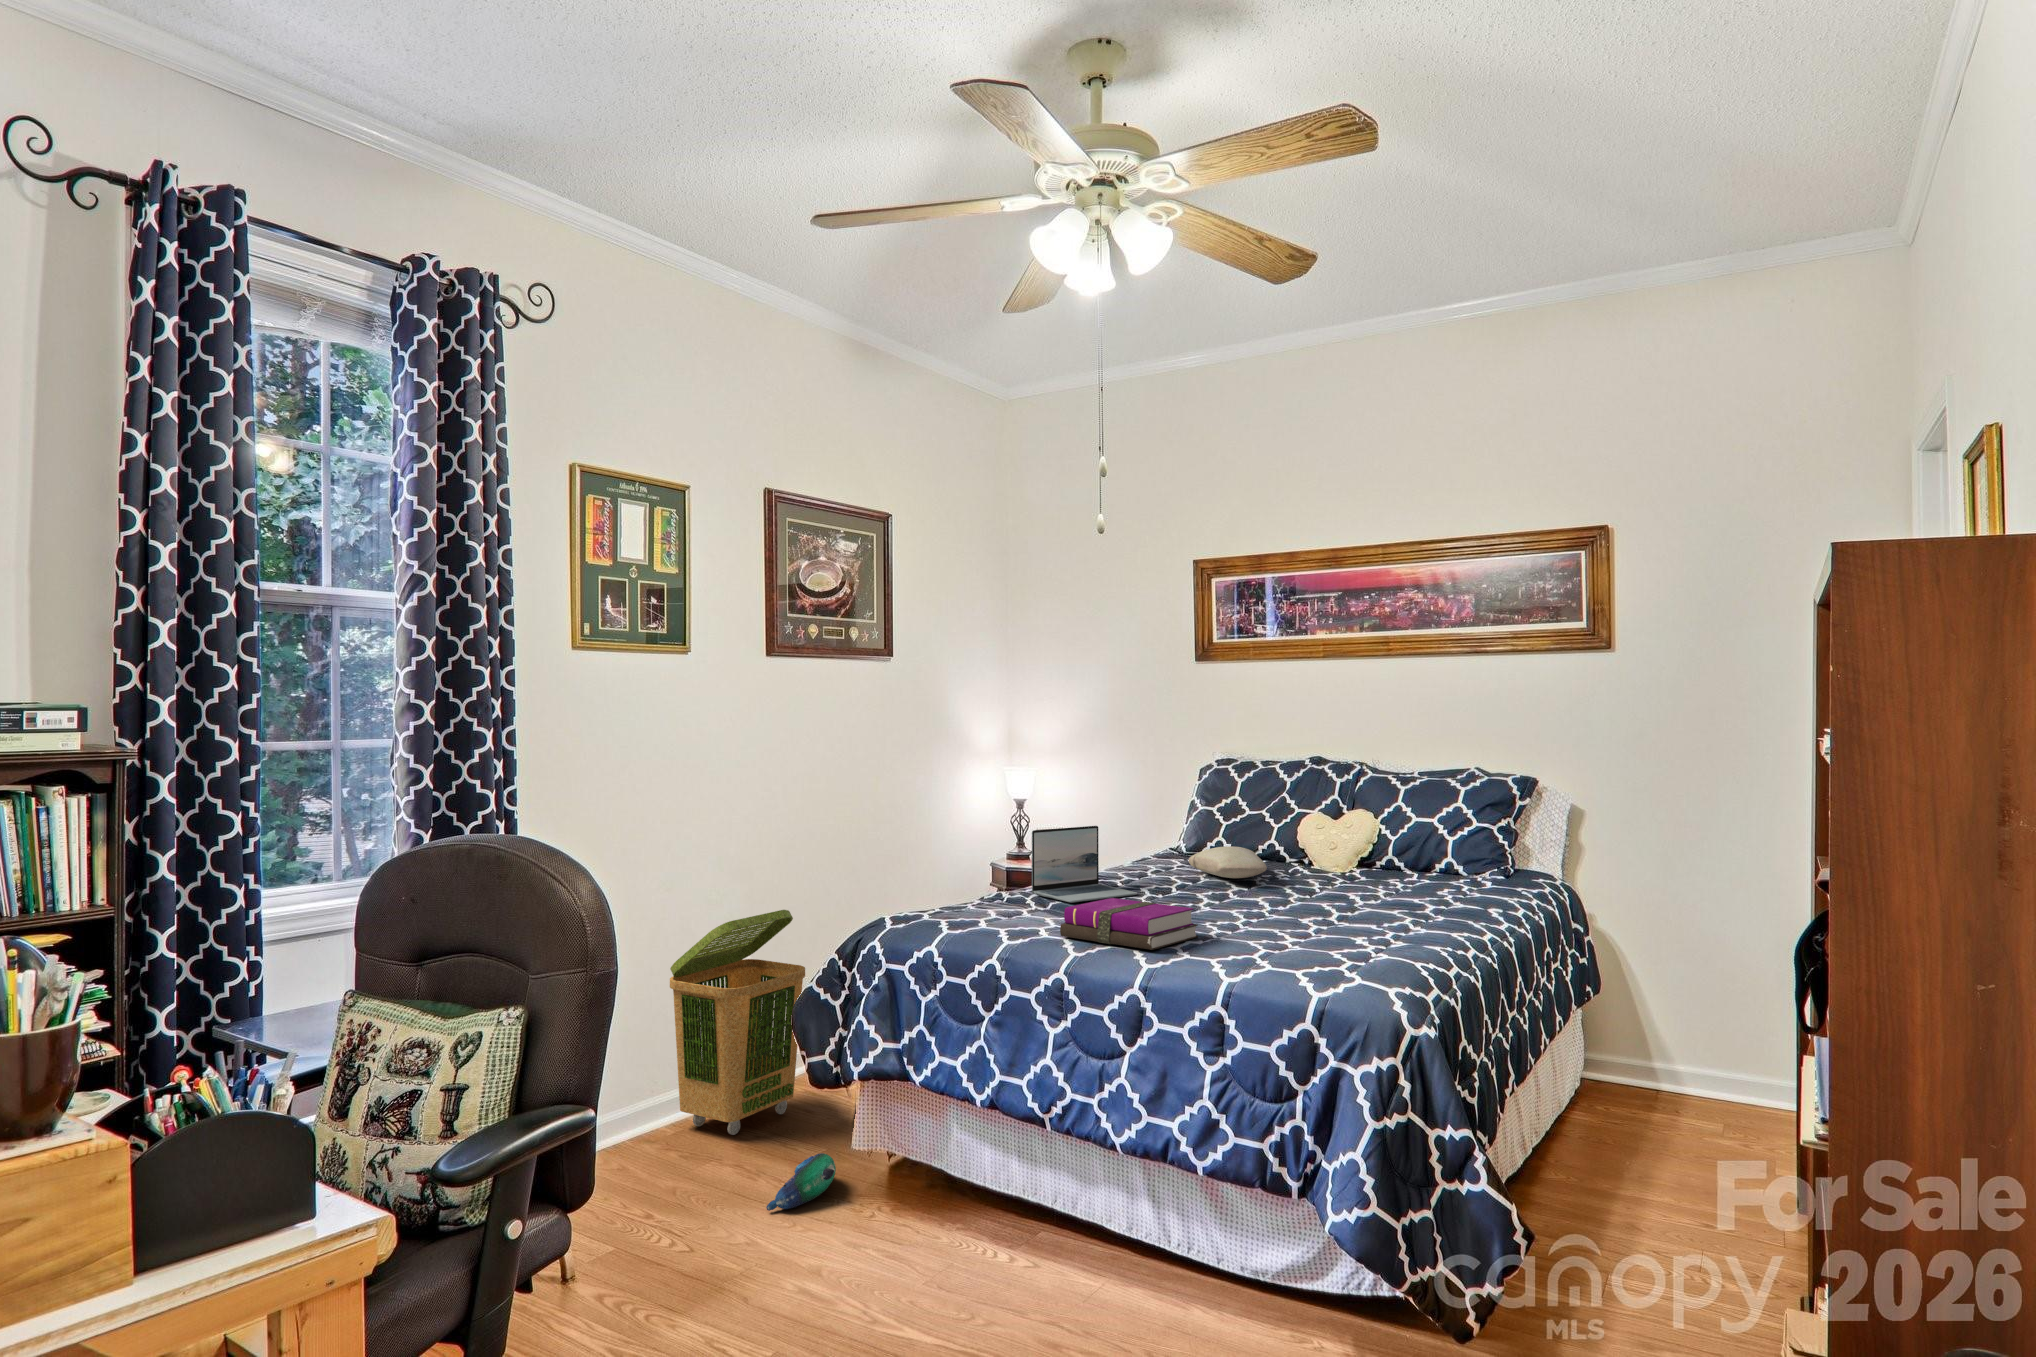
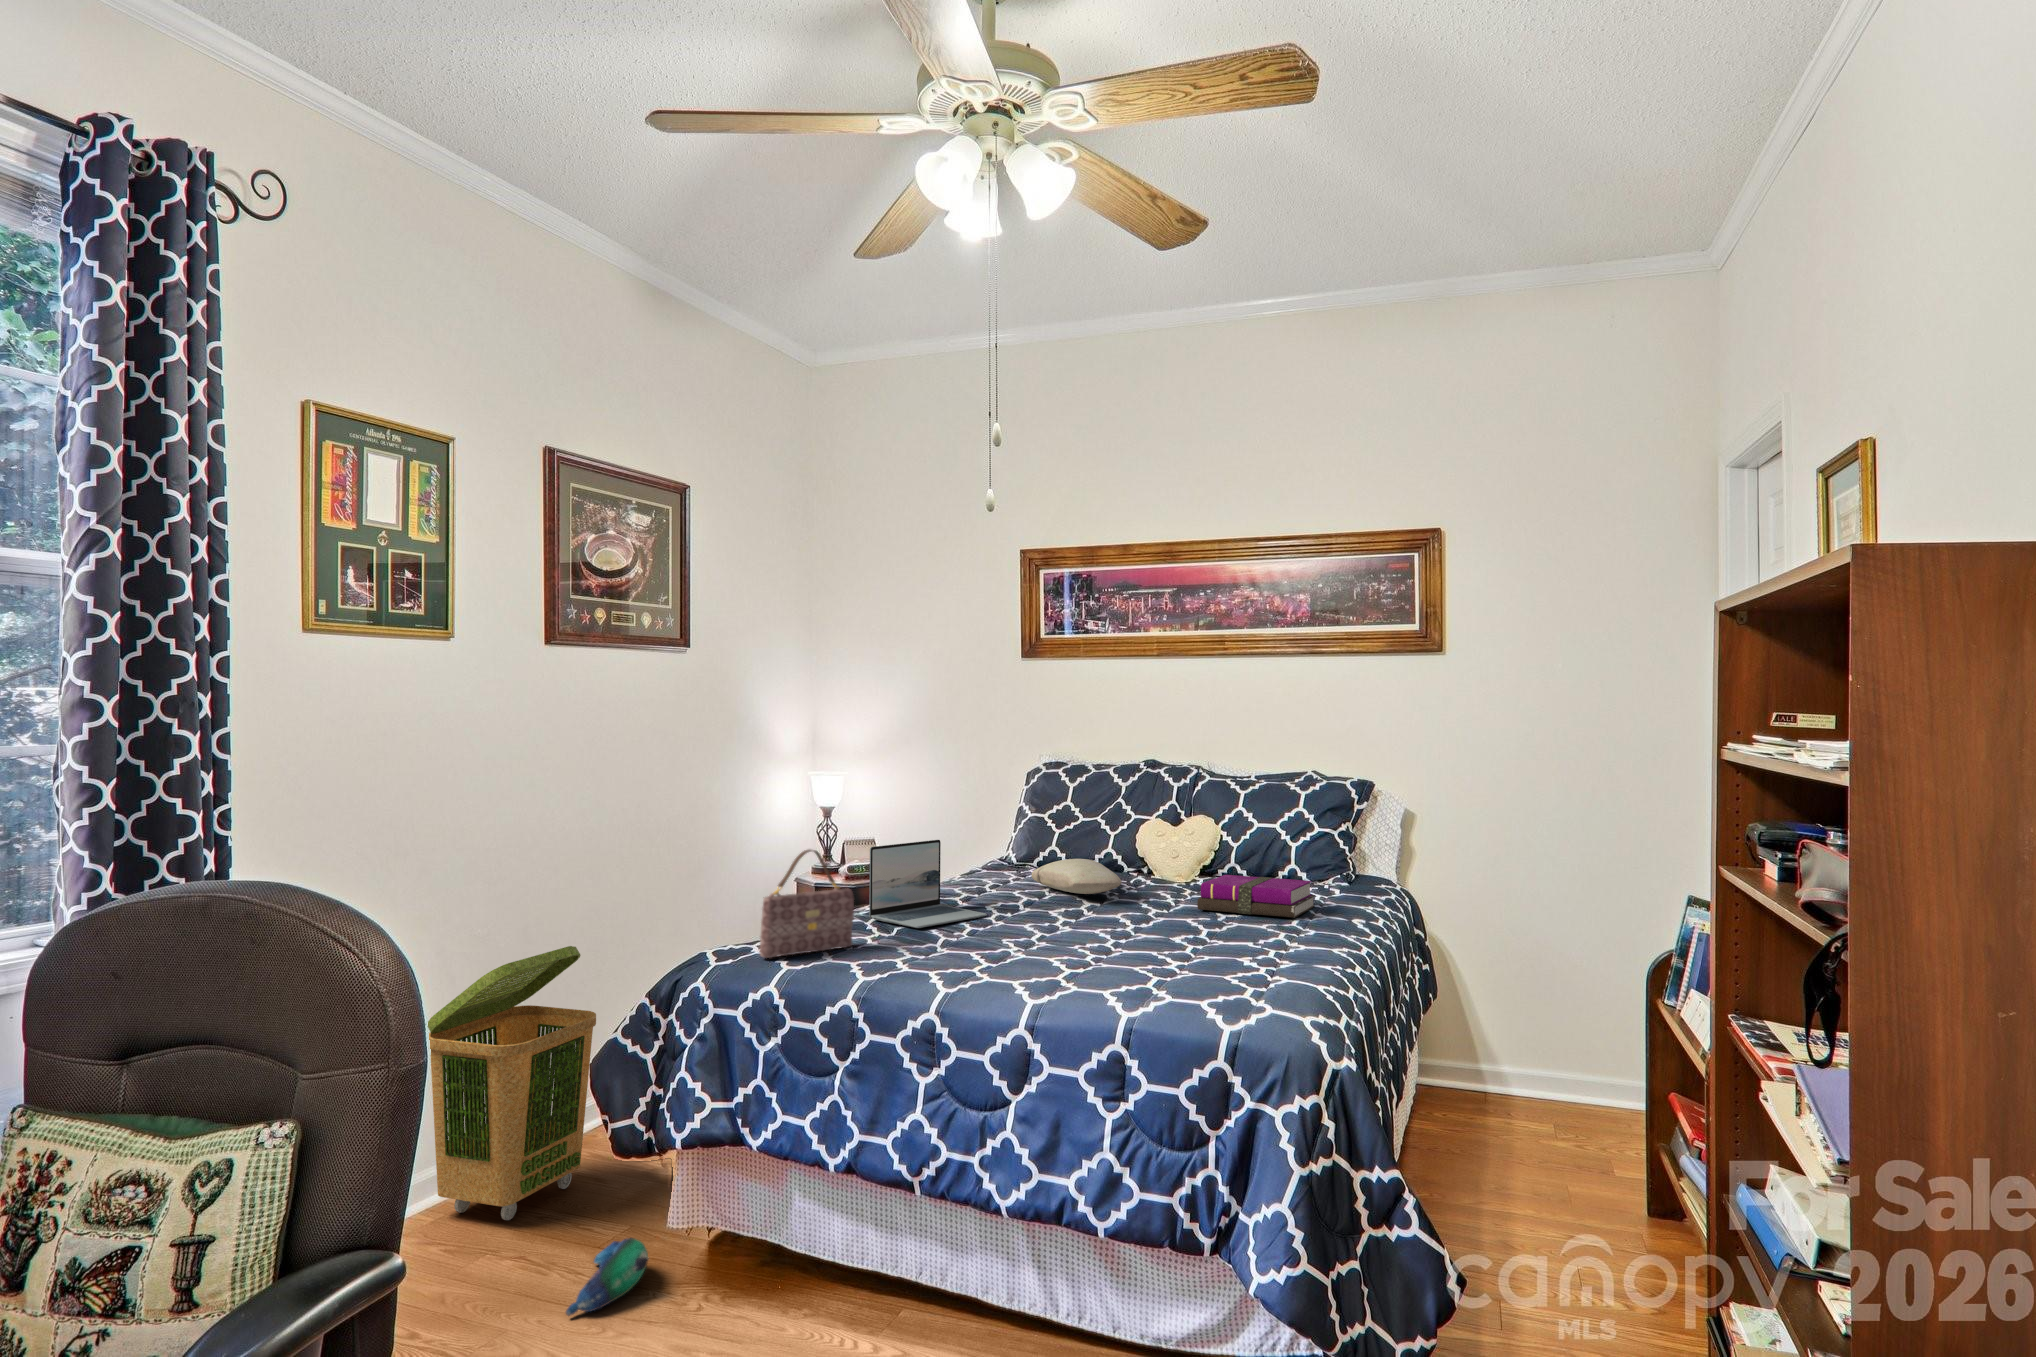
handbag: none [927,830,1010,922] -> present [759,850,854,958]
notebook: present [1060,898,1198,950] -> present [1197,875,1315,918]

